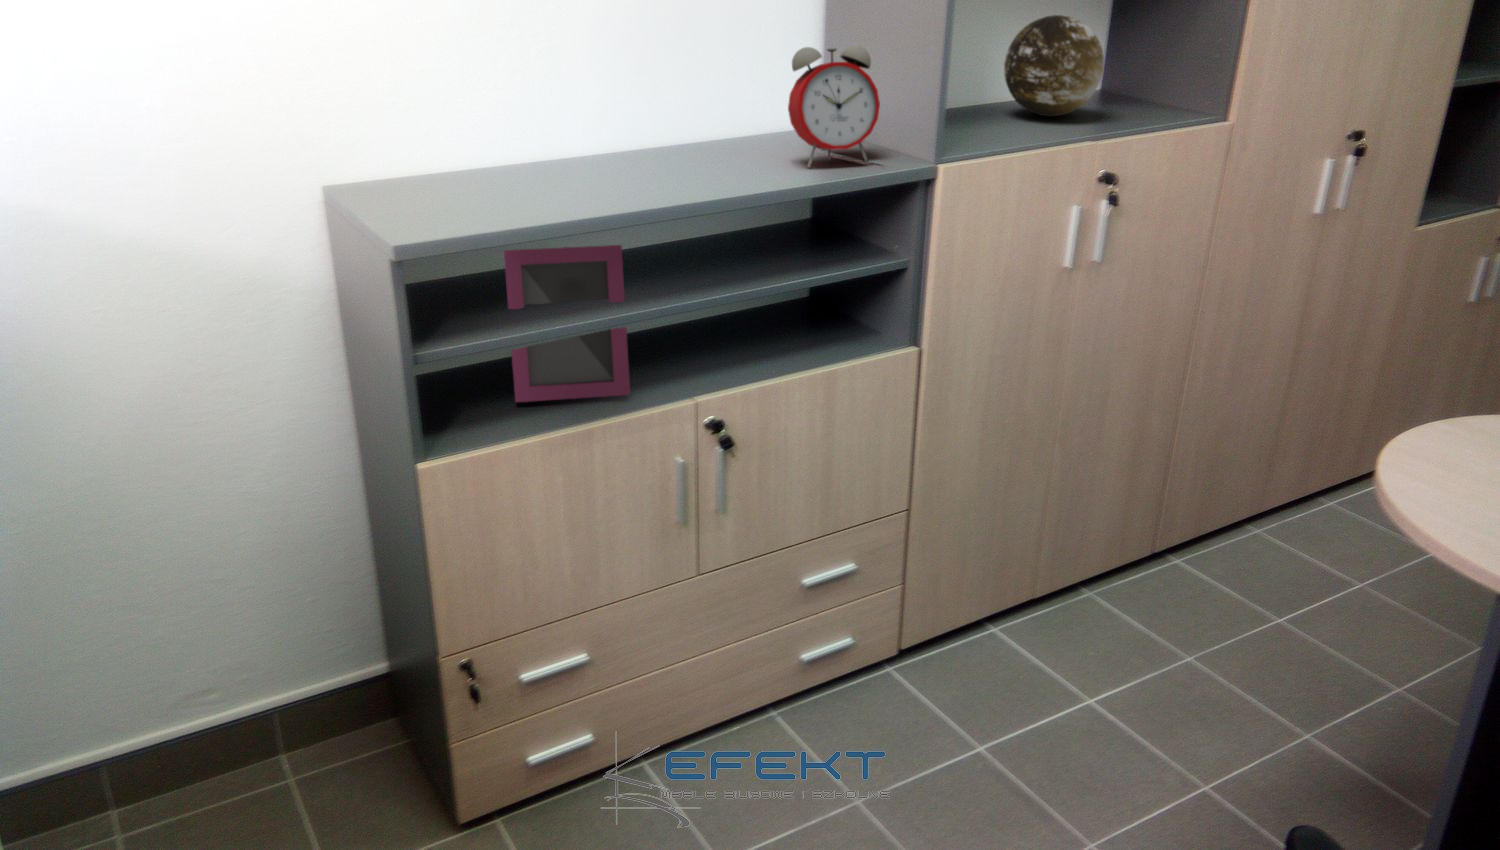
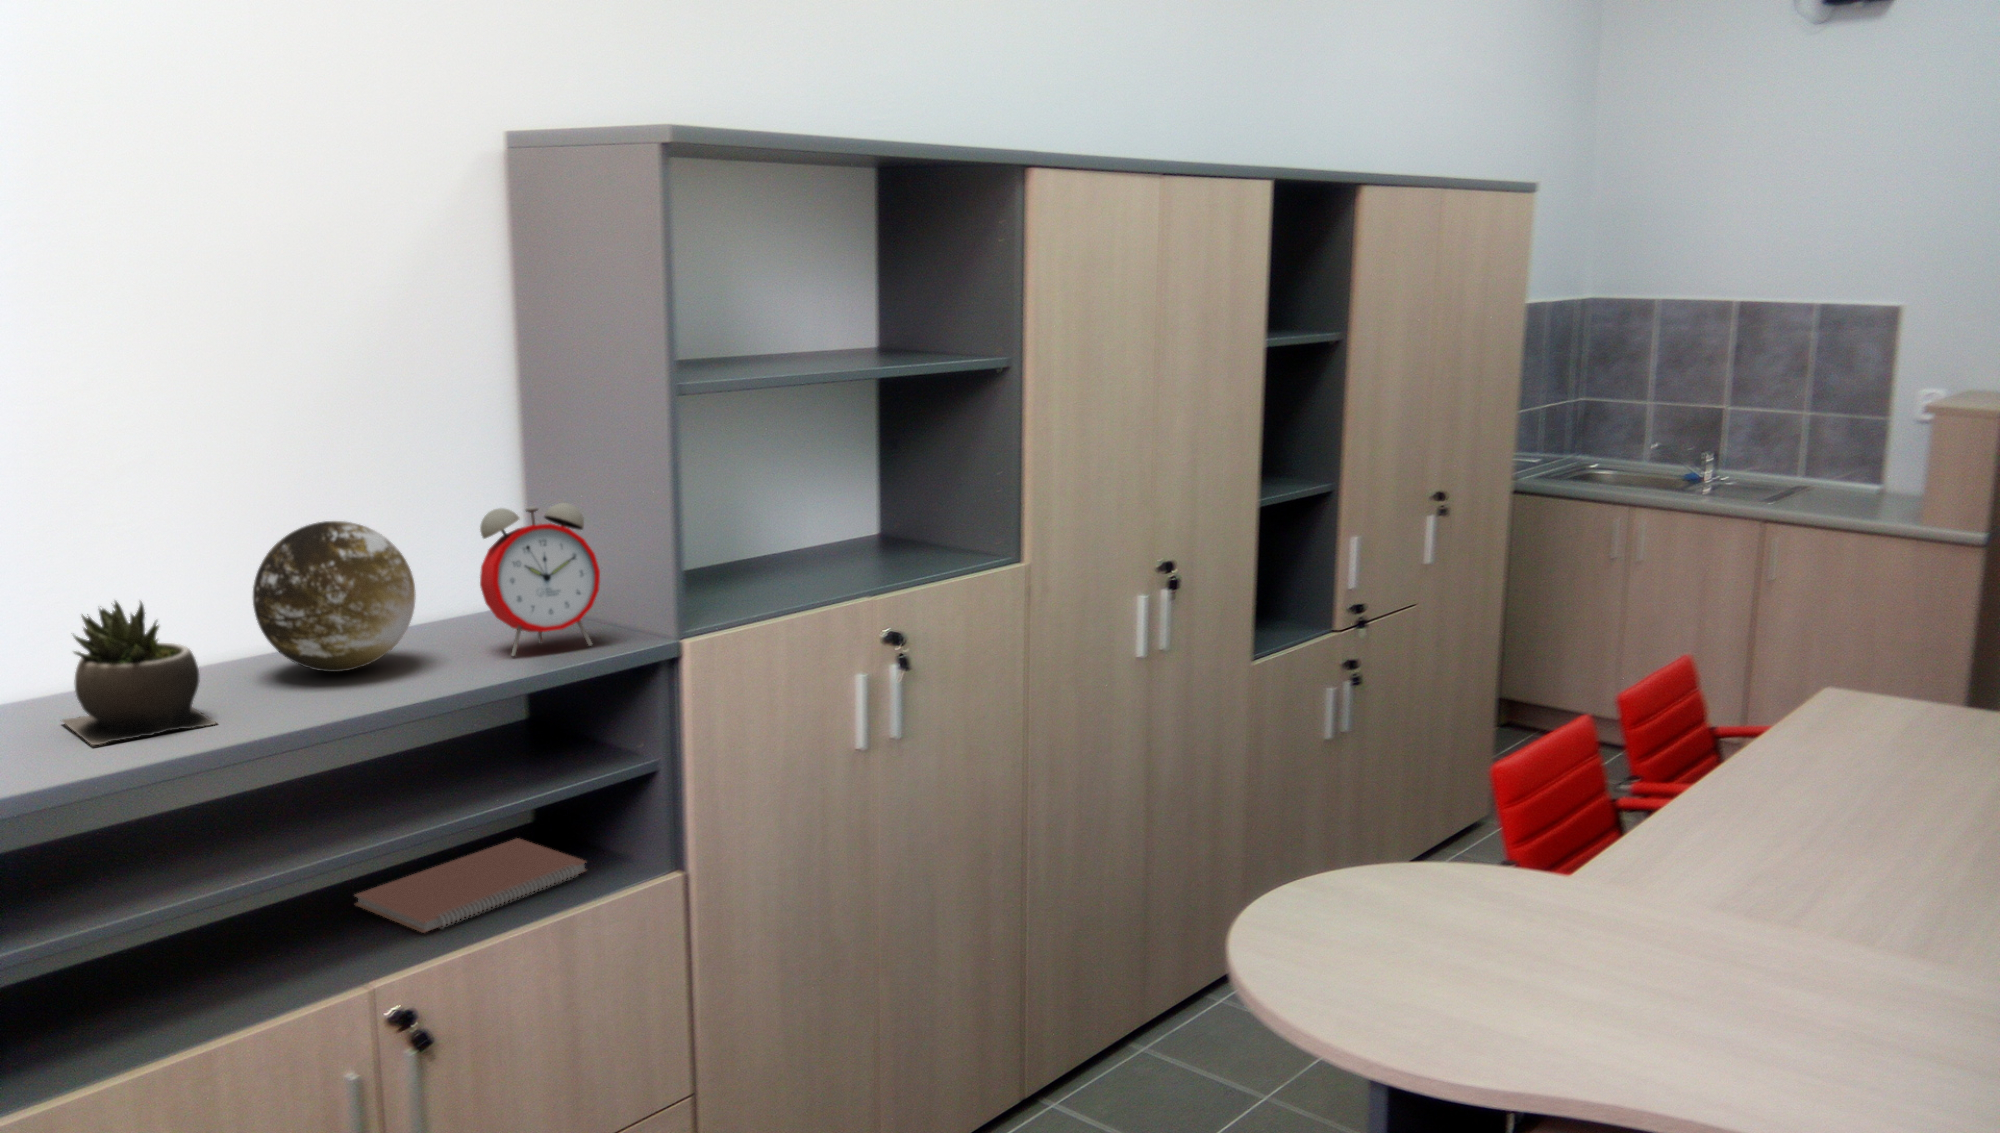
decorative orb: present [1004,15,1104,116] -> present [253,521,415,672]
succulent plant: none [497,99,601,206] -> present [62,601,216,745]
picture frame: present [504,245,630,402] -> none [71,783,275,1027]
notebook: none [684,307,849,368] -> present [355,838,586,933]

